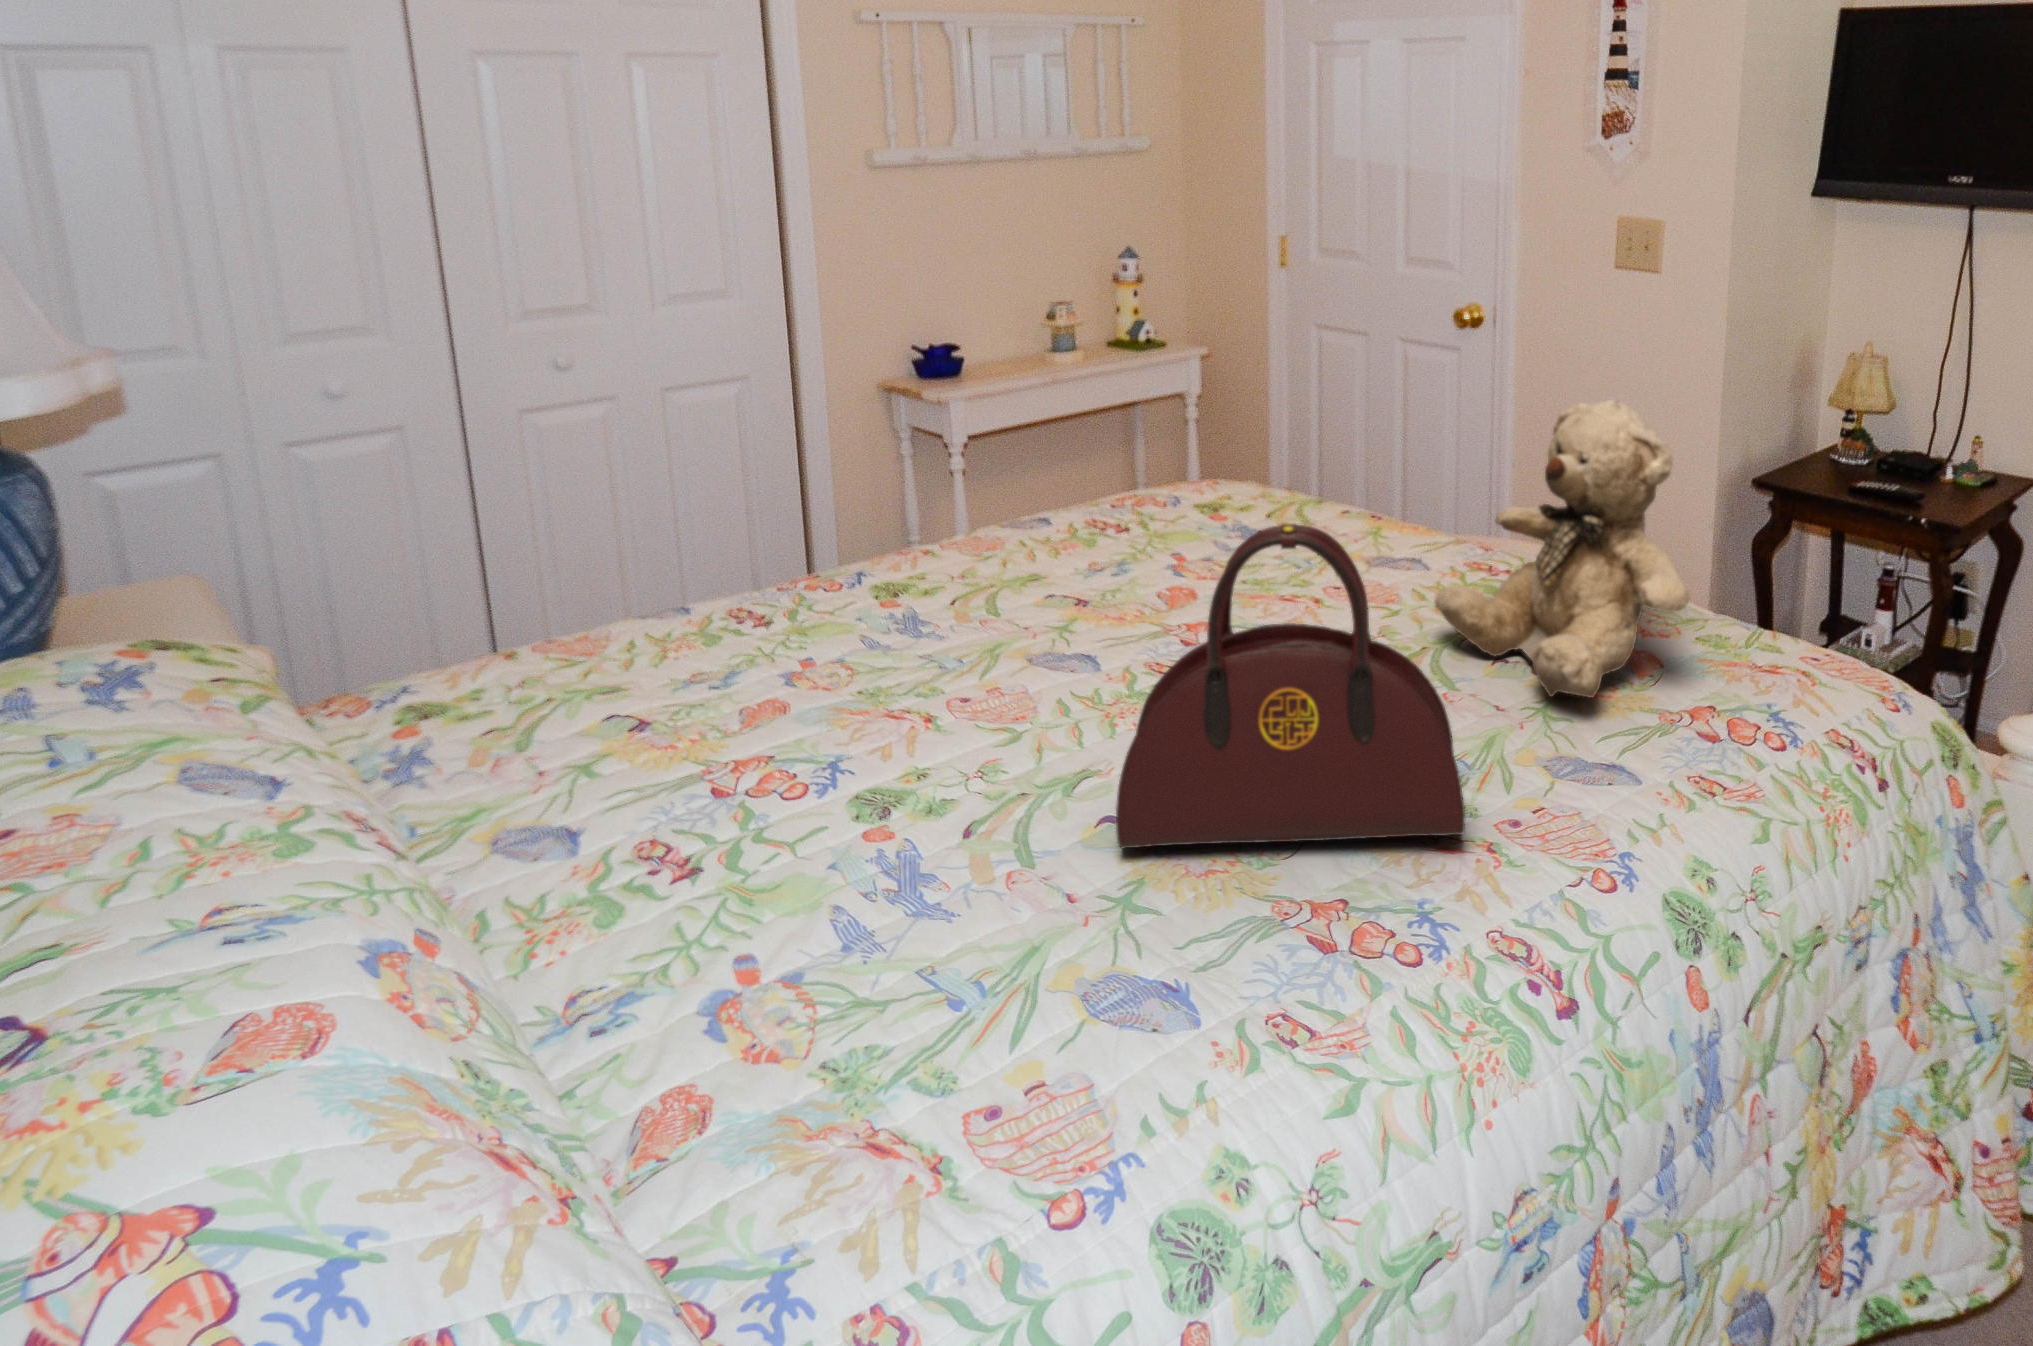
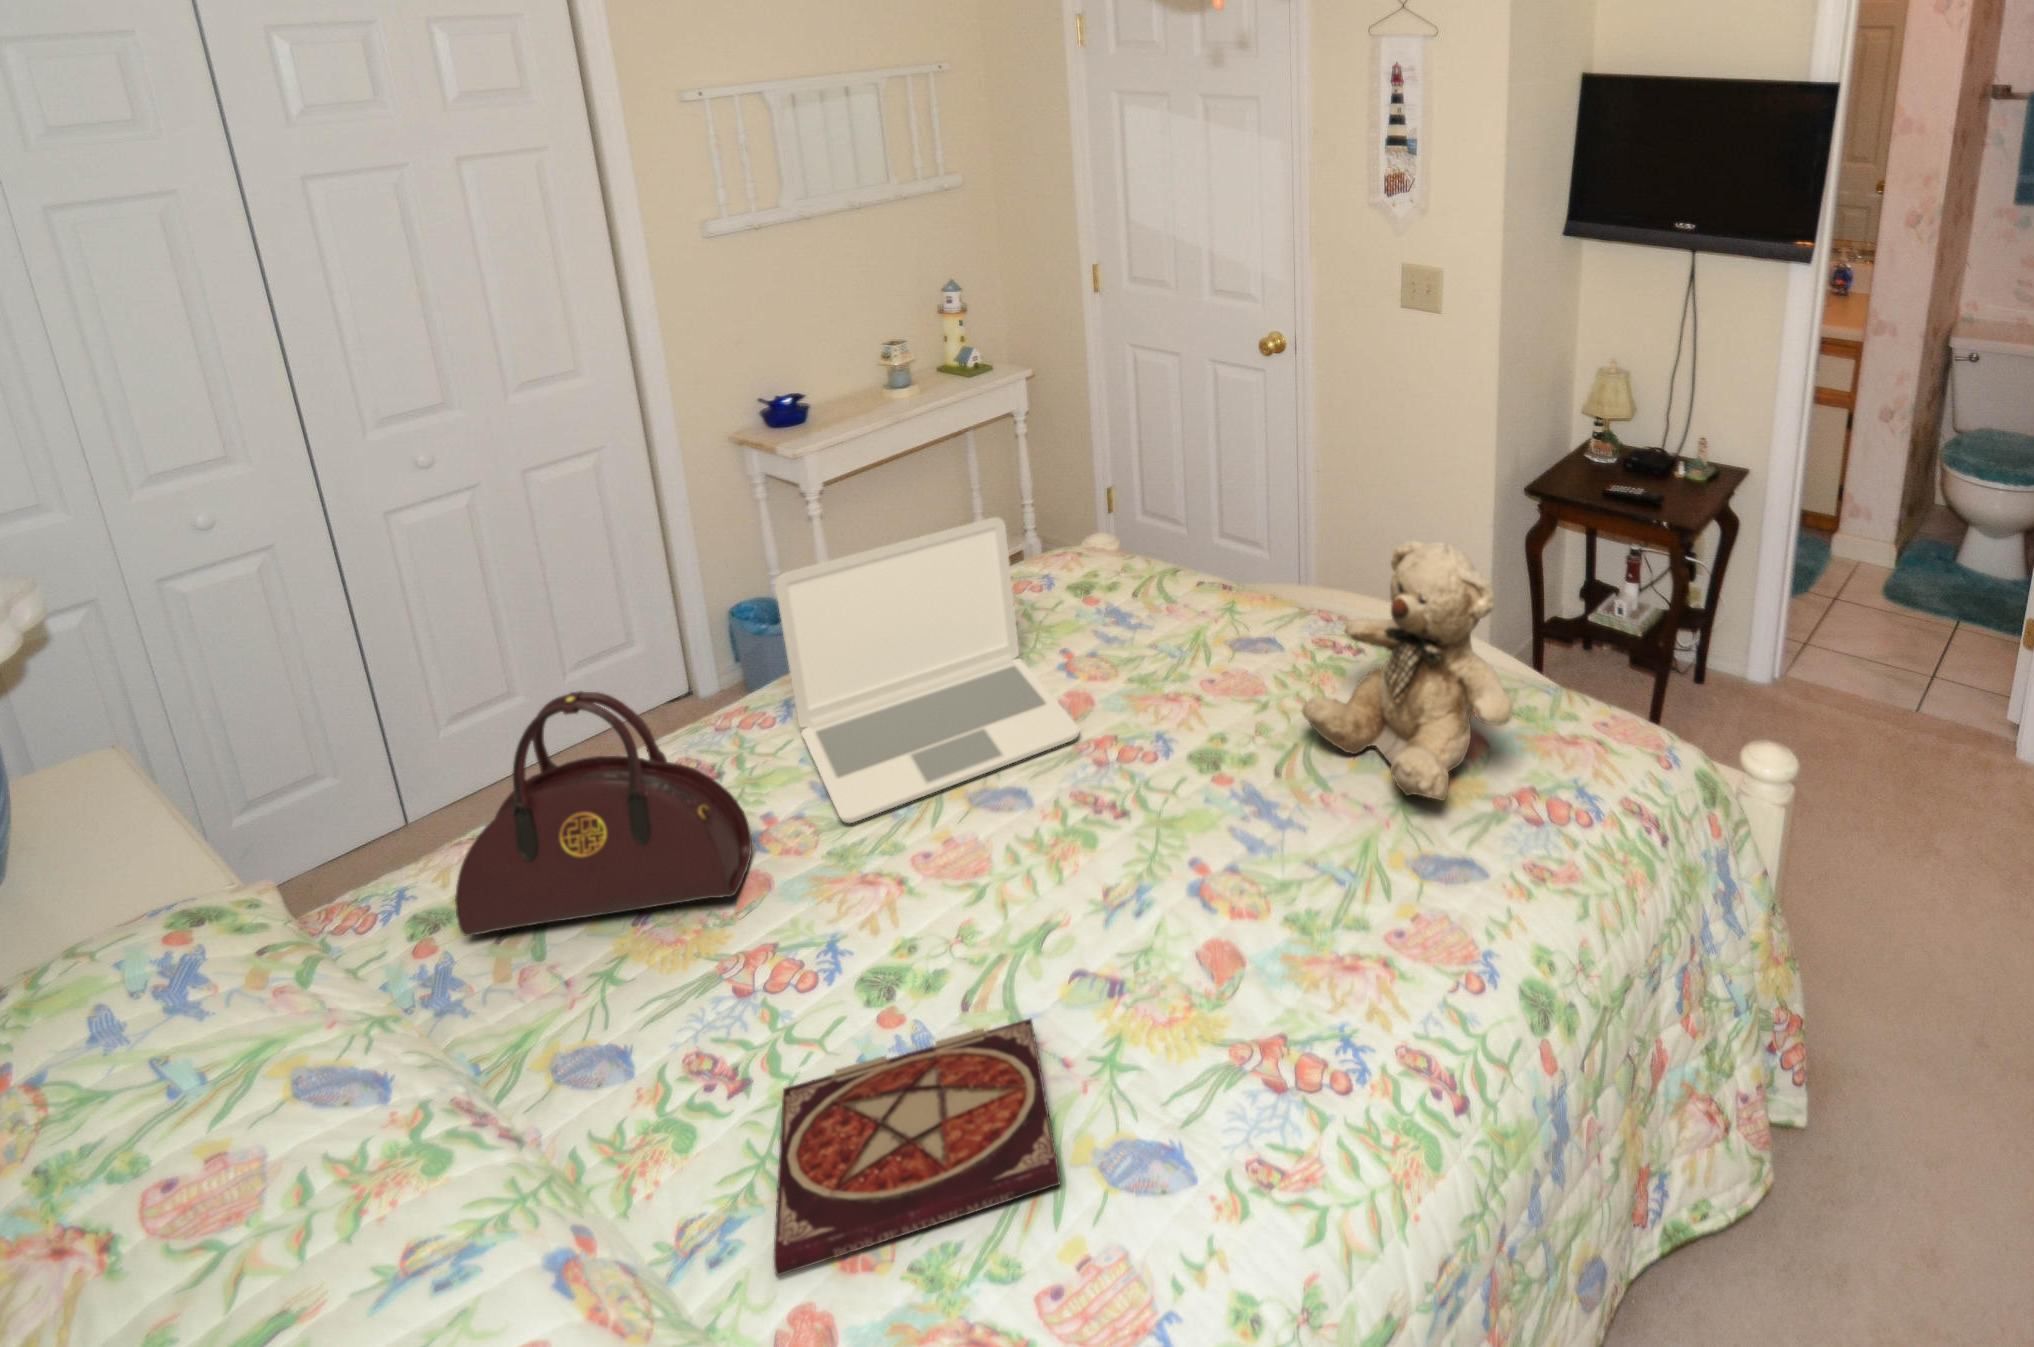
laptop: none [851,377,1175,669] -> present [775,517,1080,823]
handbag: present [1116,524,1465,849] -> present [455,691,752,936]
book: none [656,841,1040,1057] -> present [773,1019,1060,1276]

